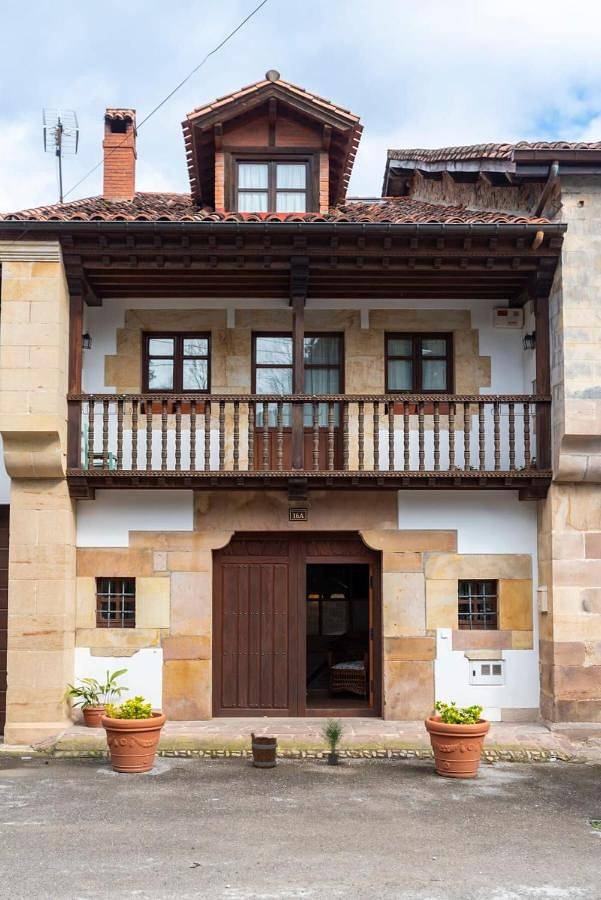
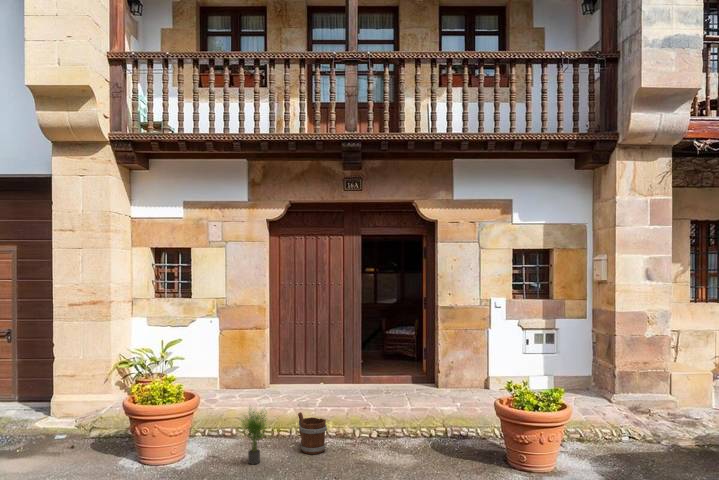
potted plant: present [320,720,343,765] -> present [239,411,266,464]

